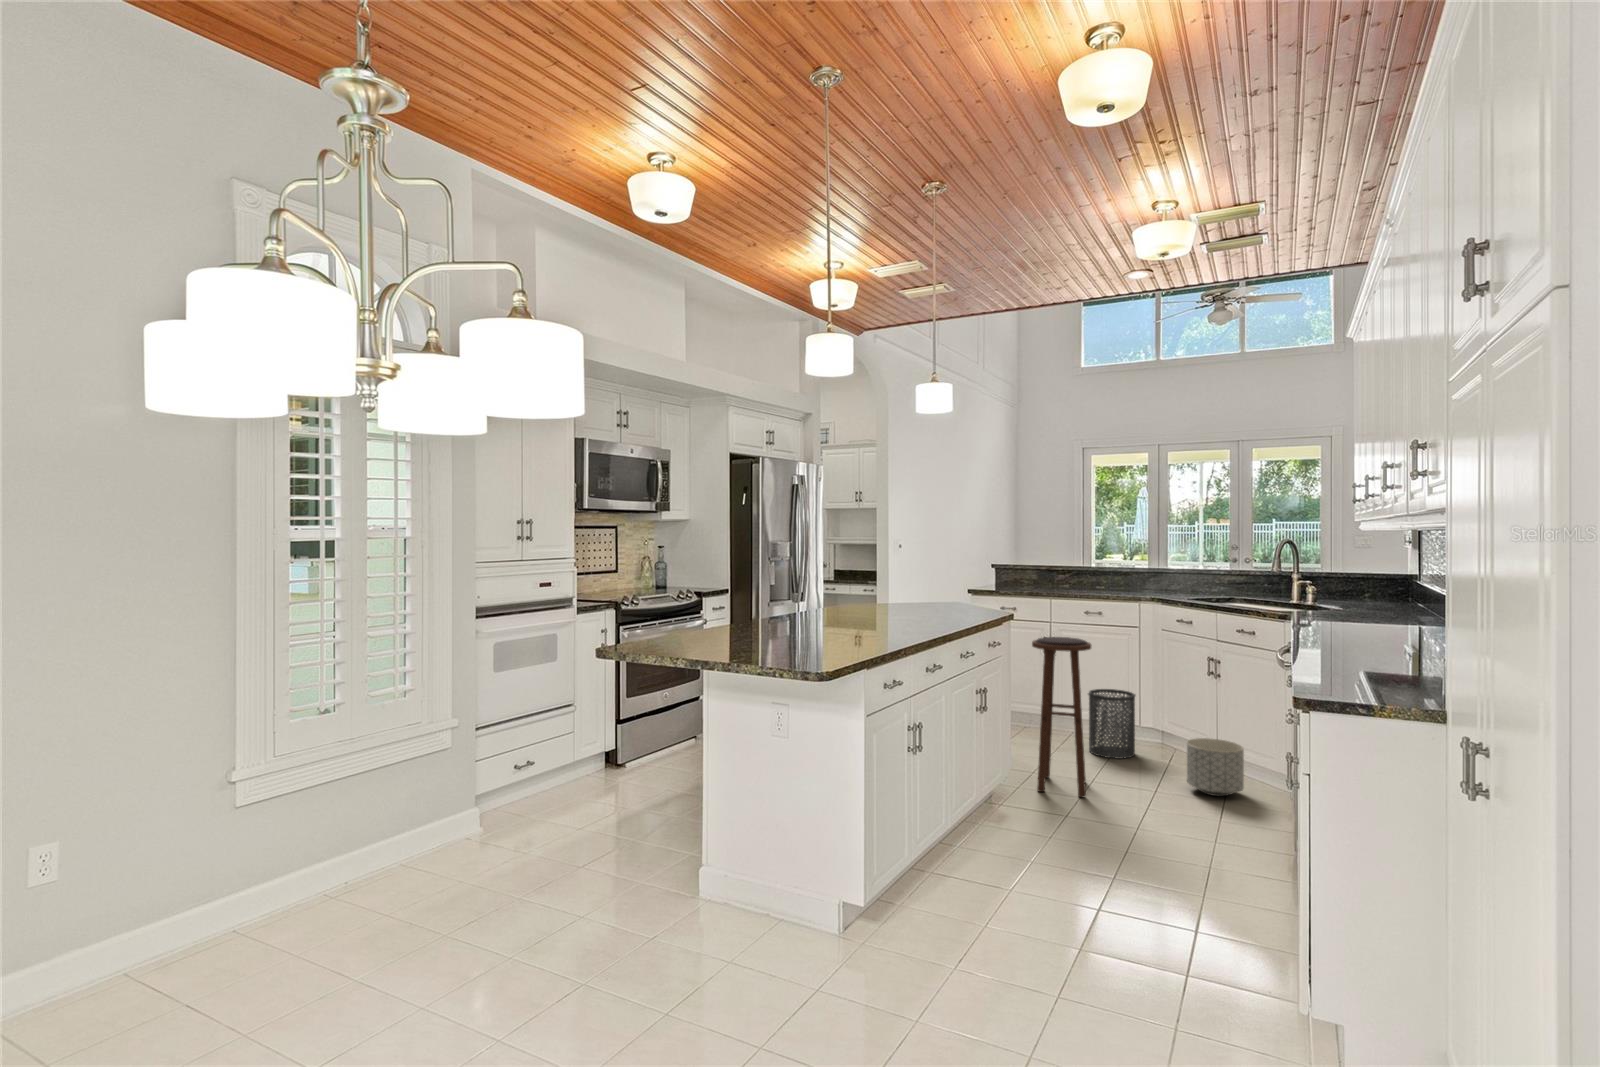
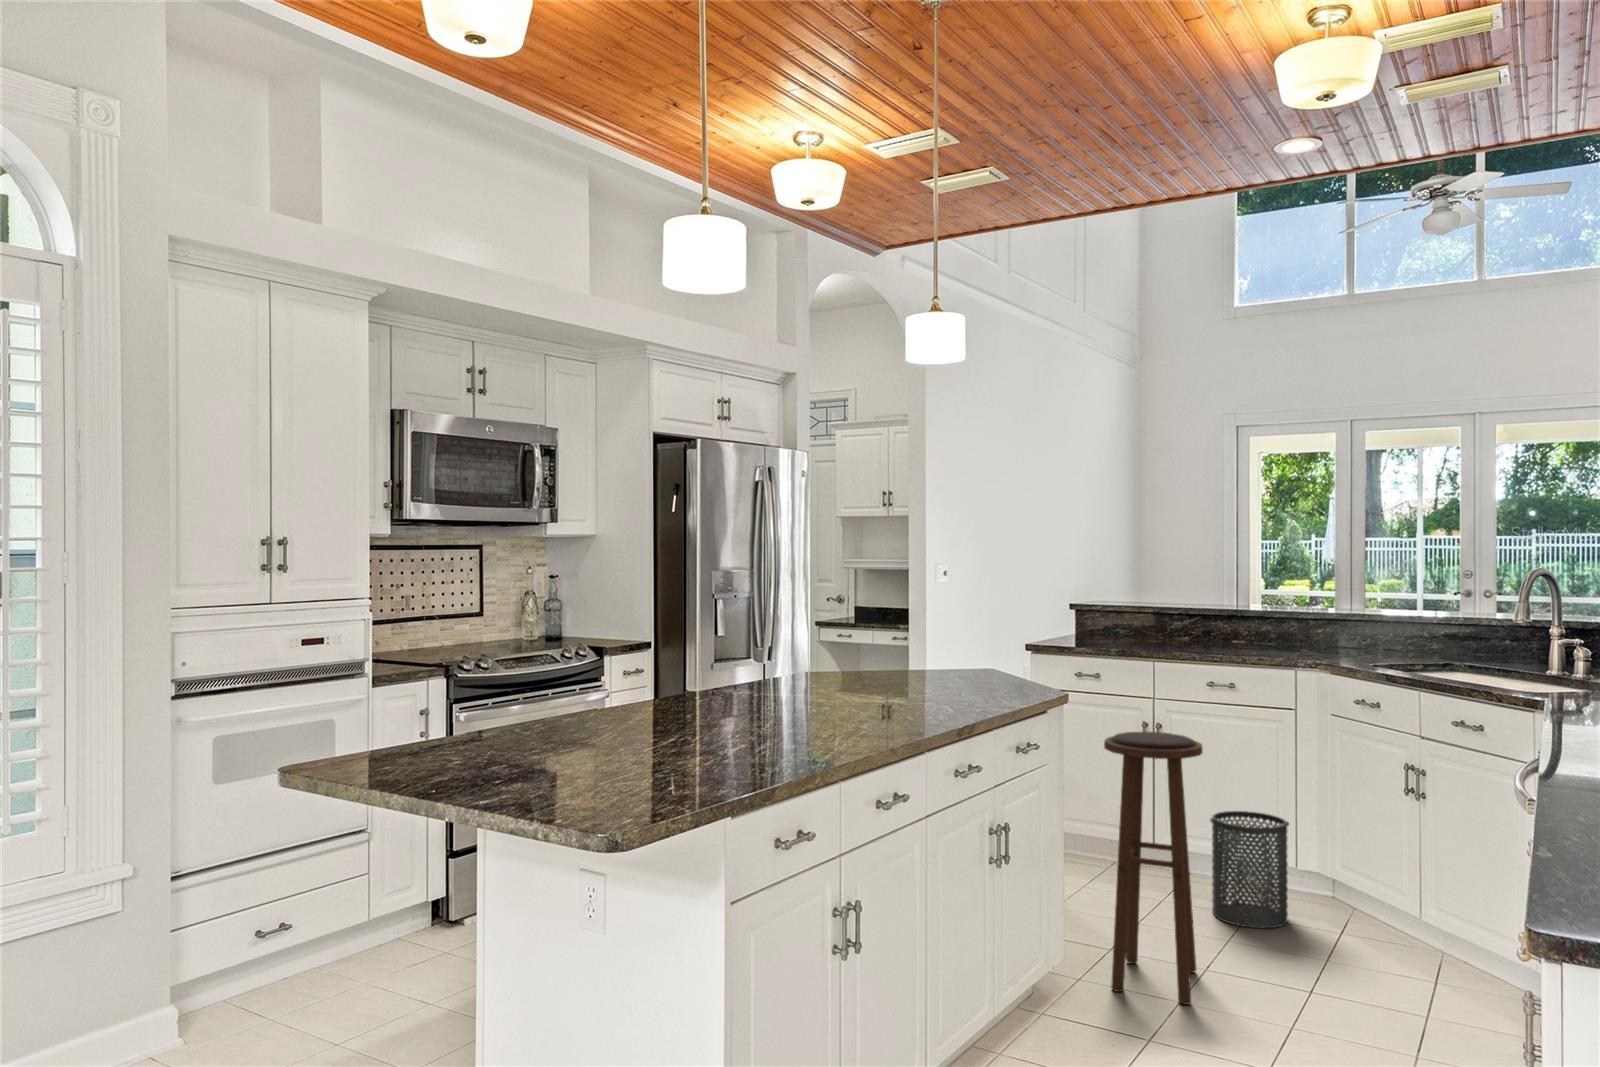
planter: present [1187,738,1244,796] -> none [1366,906,1464,1008]

